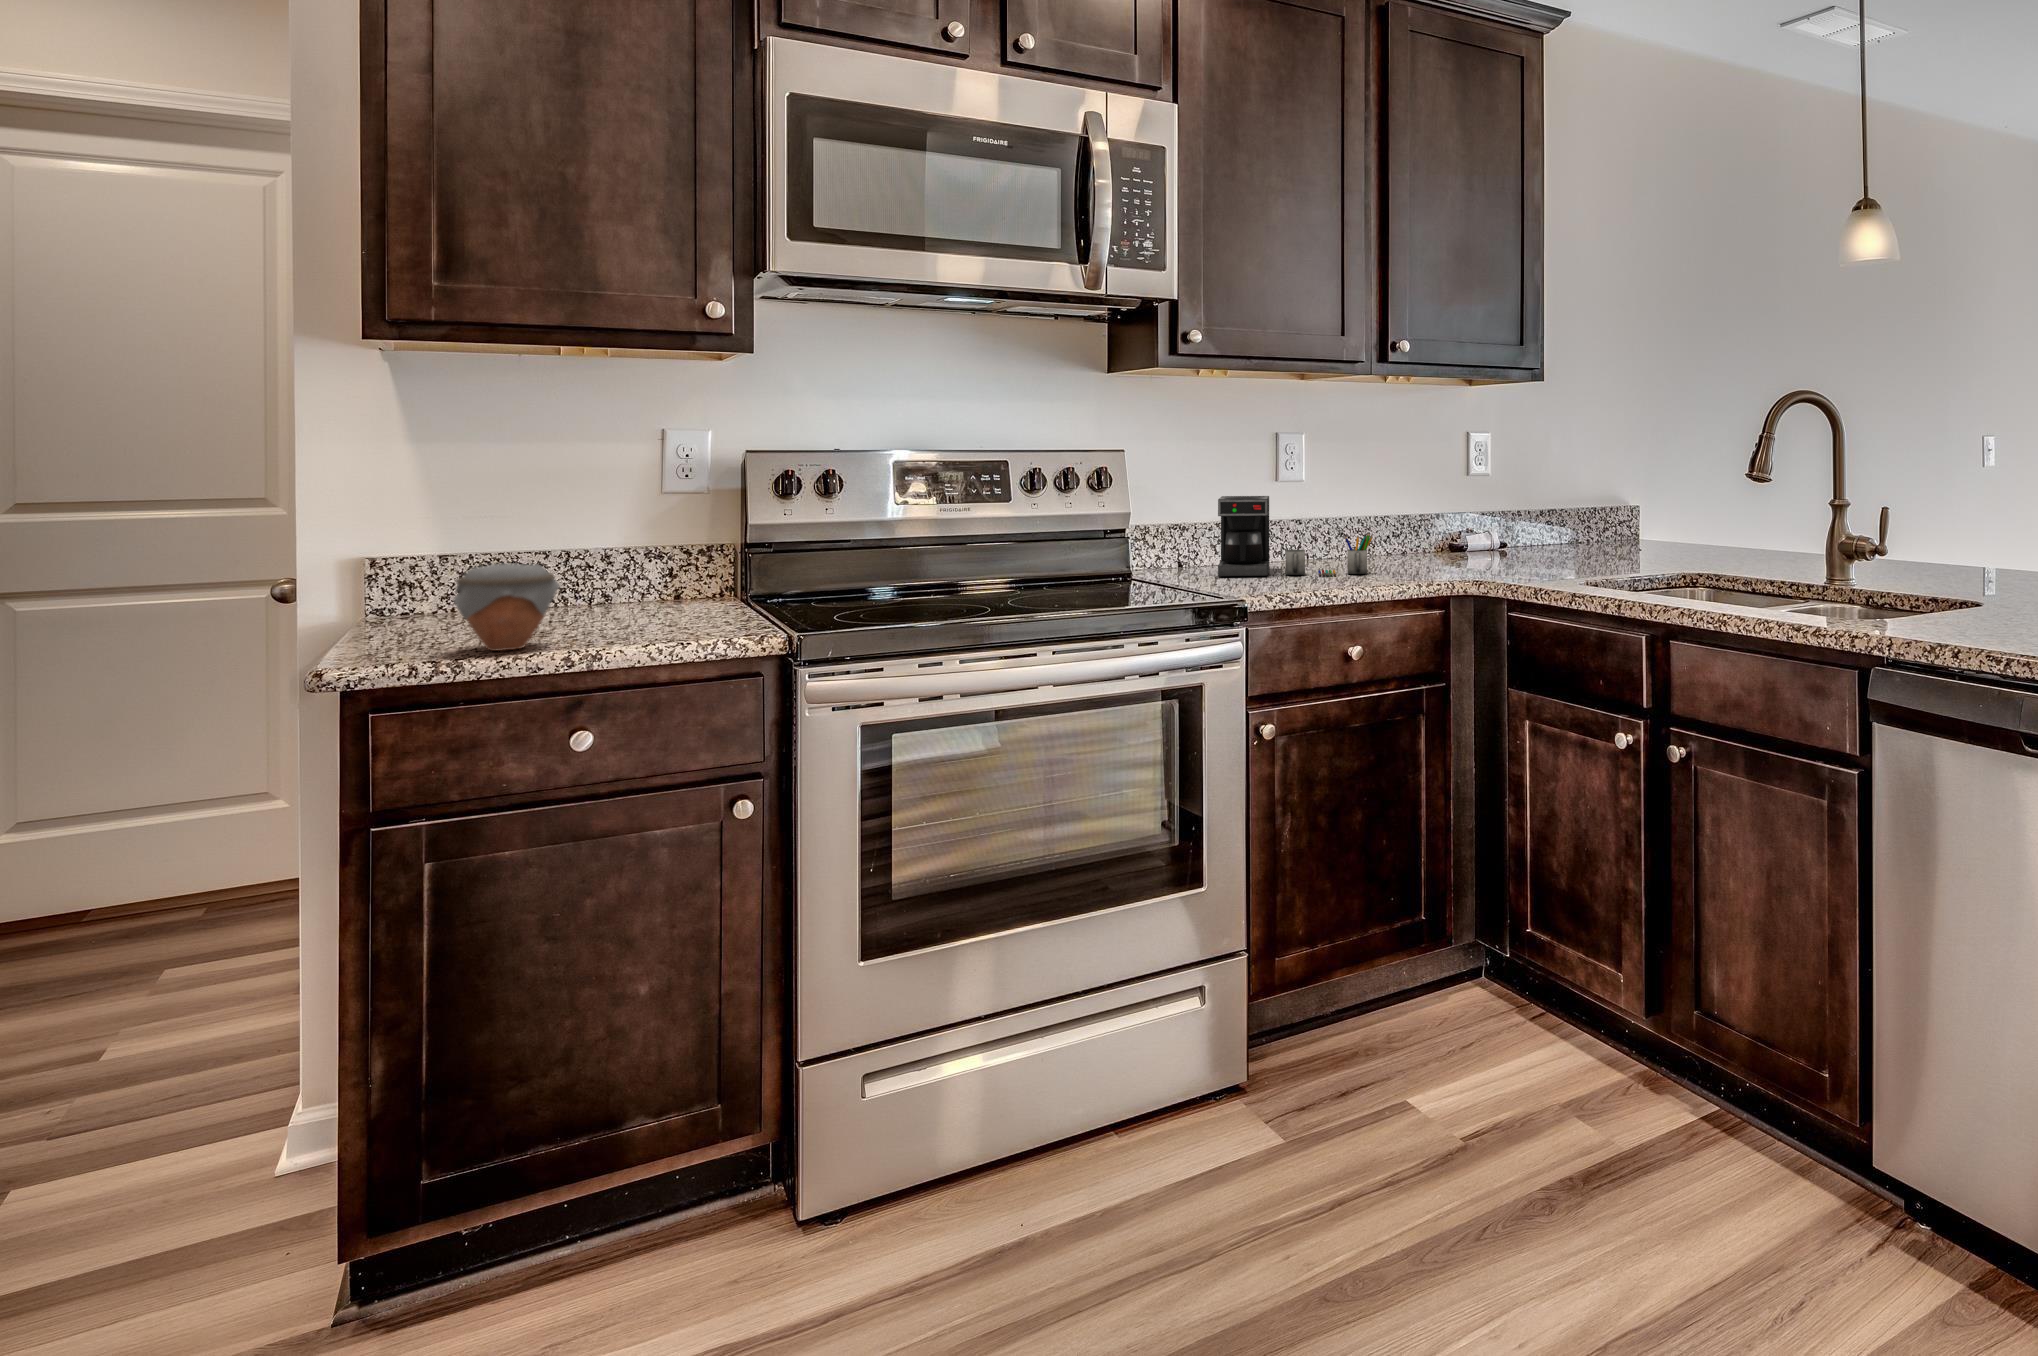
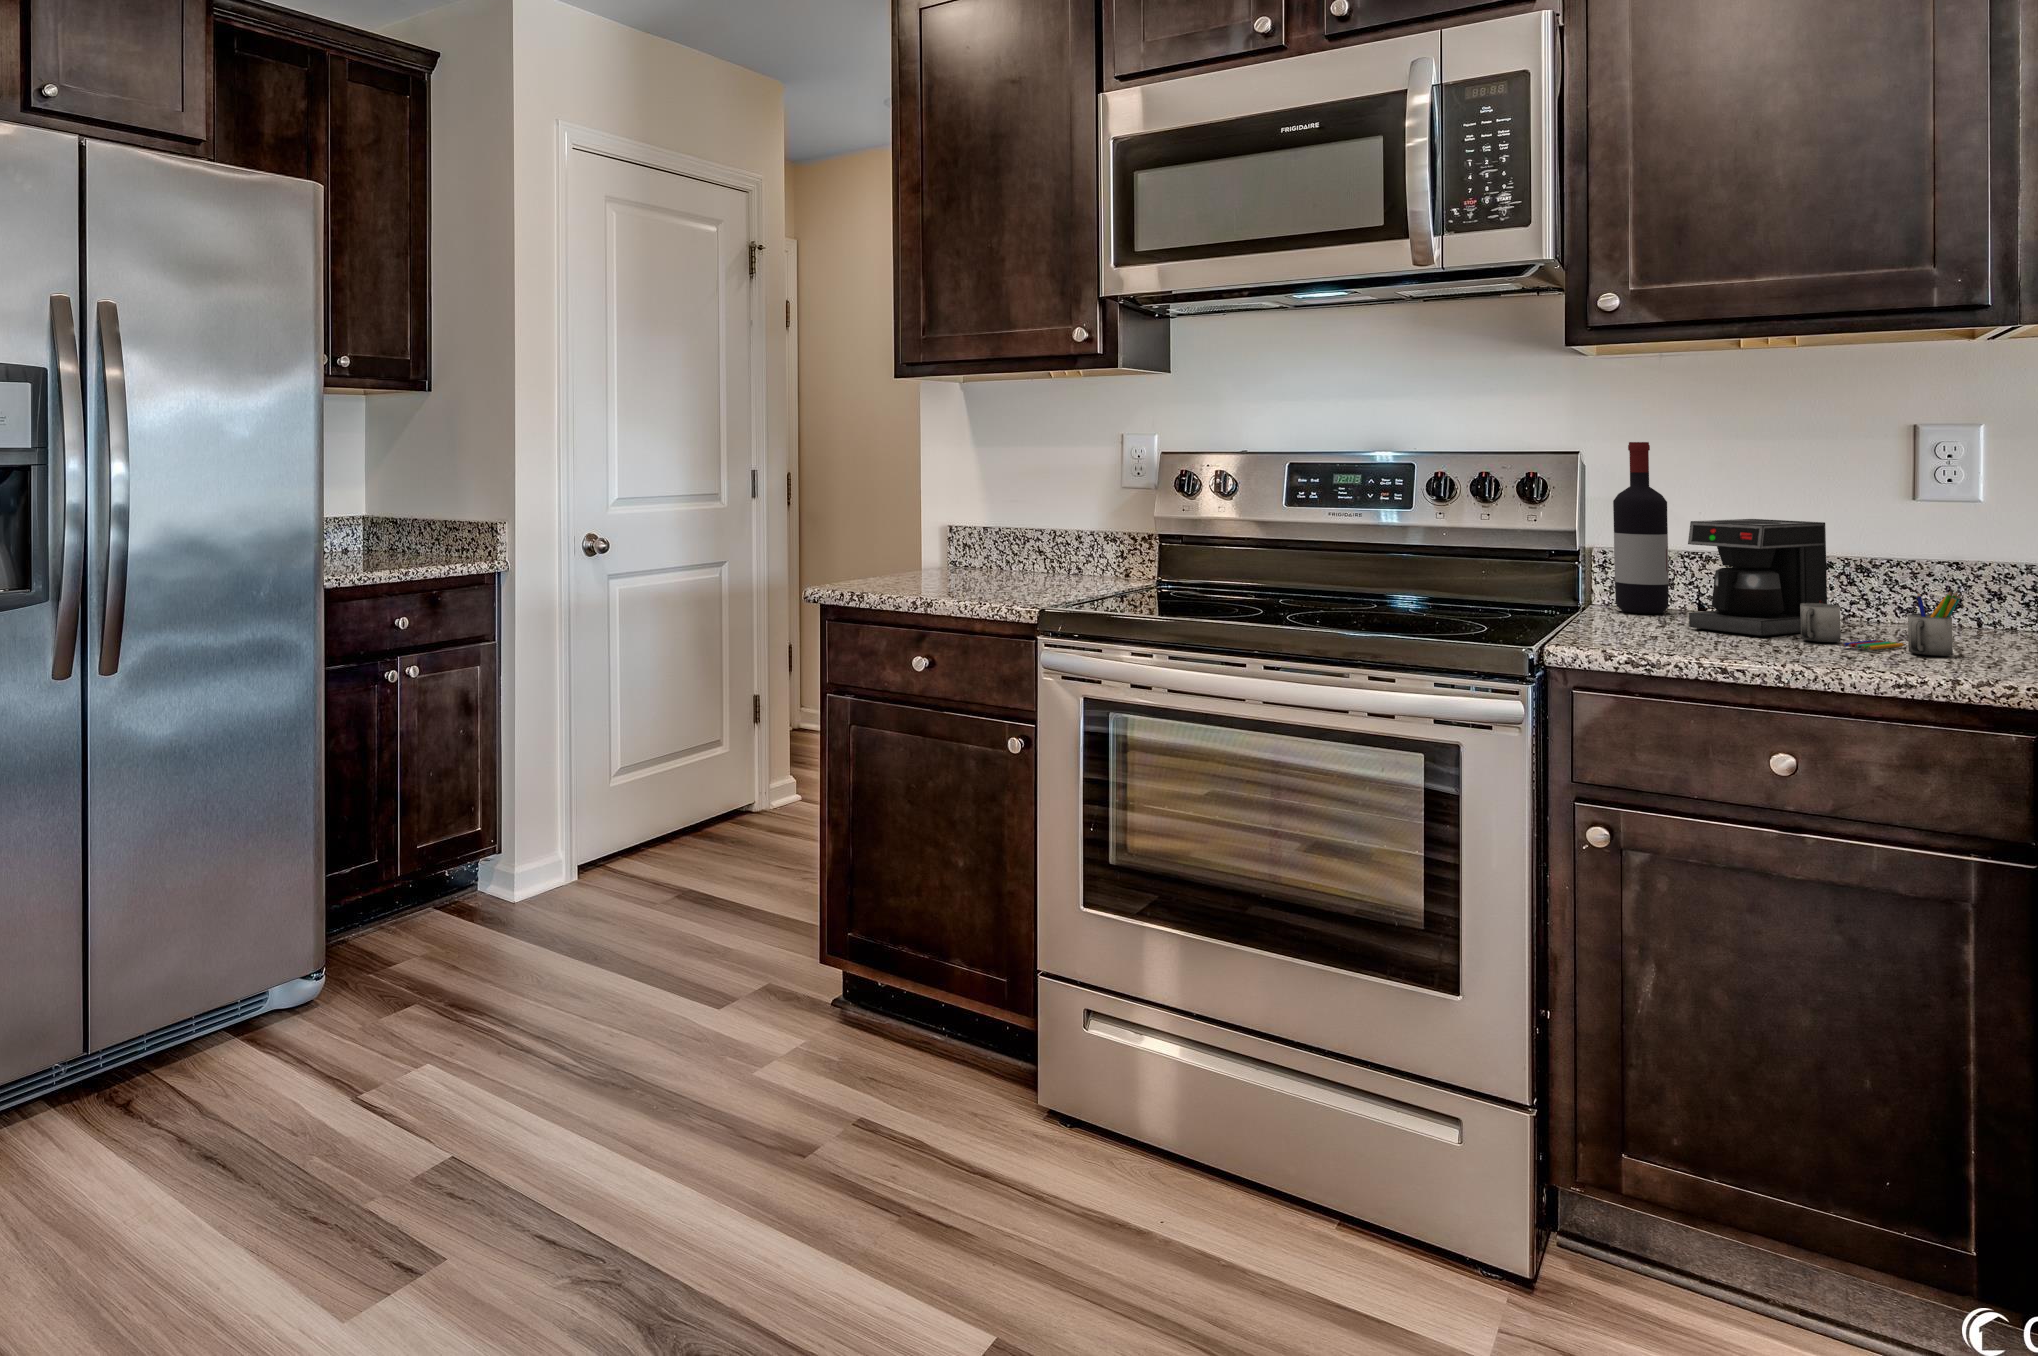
wine bottle: none [1133,442,1167,573] -> present [1613,442,1669,614]
jar: present [454,563,560,651] -> none [876,530,951,595]

